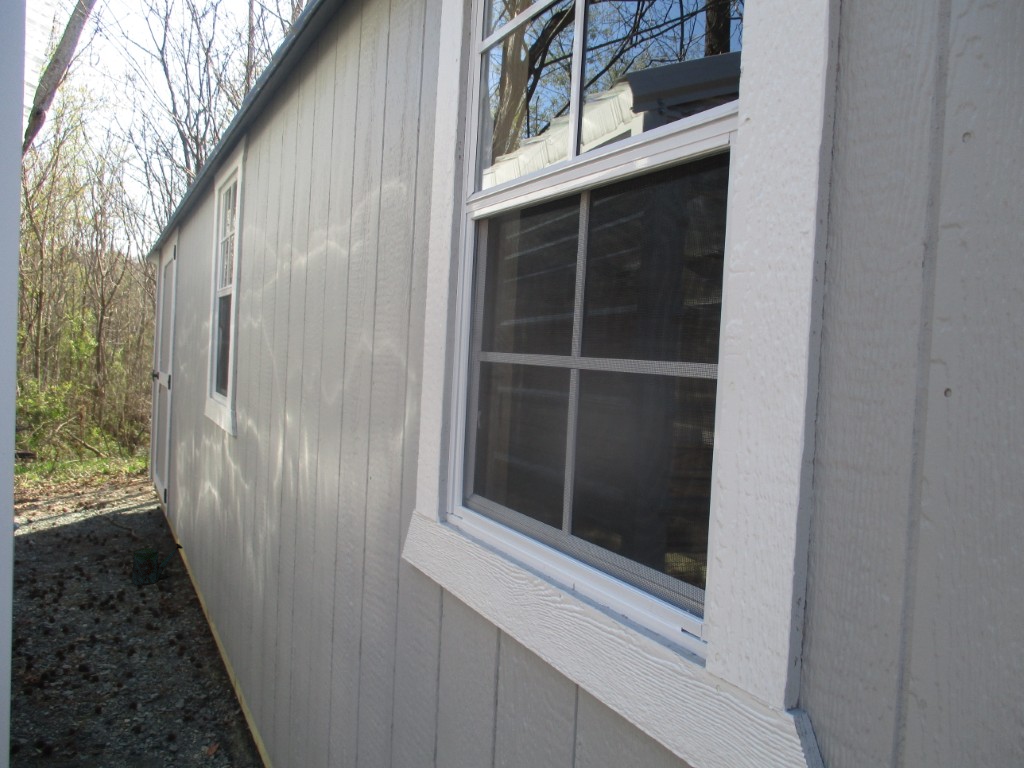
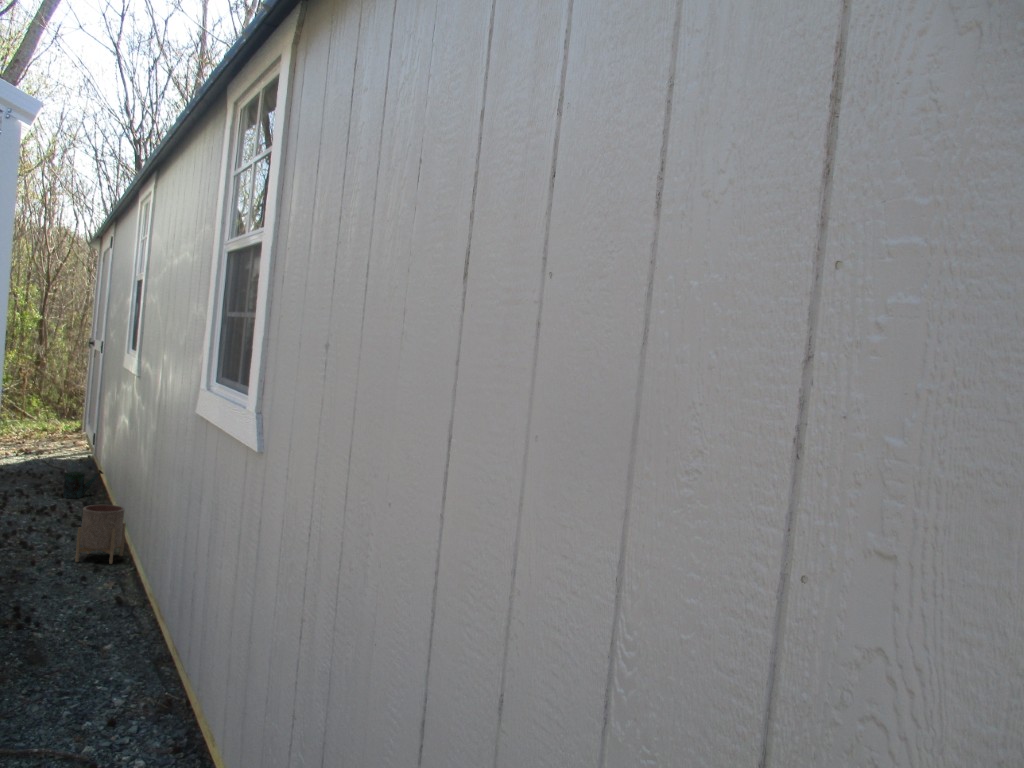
planter: none [159,635,231,737] -> present [75,505,126,564]

